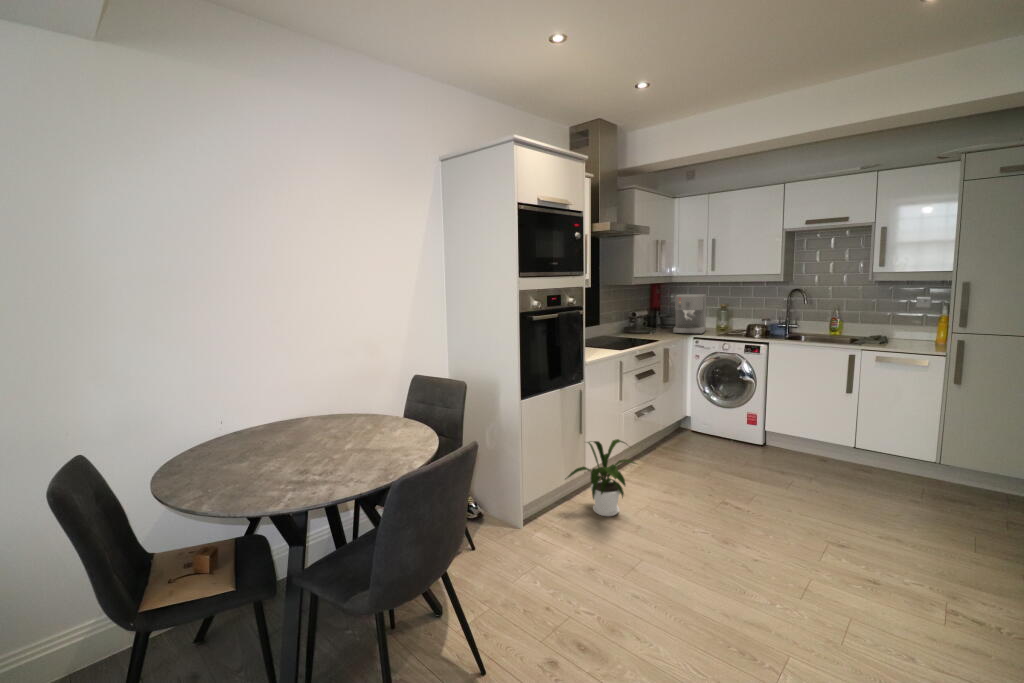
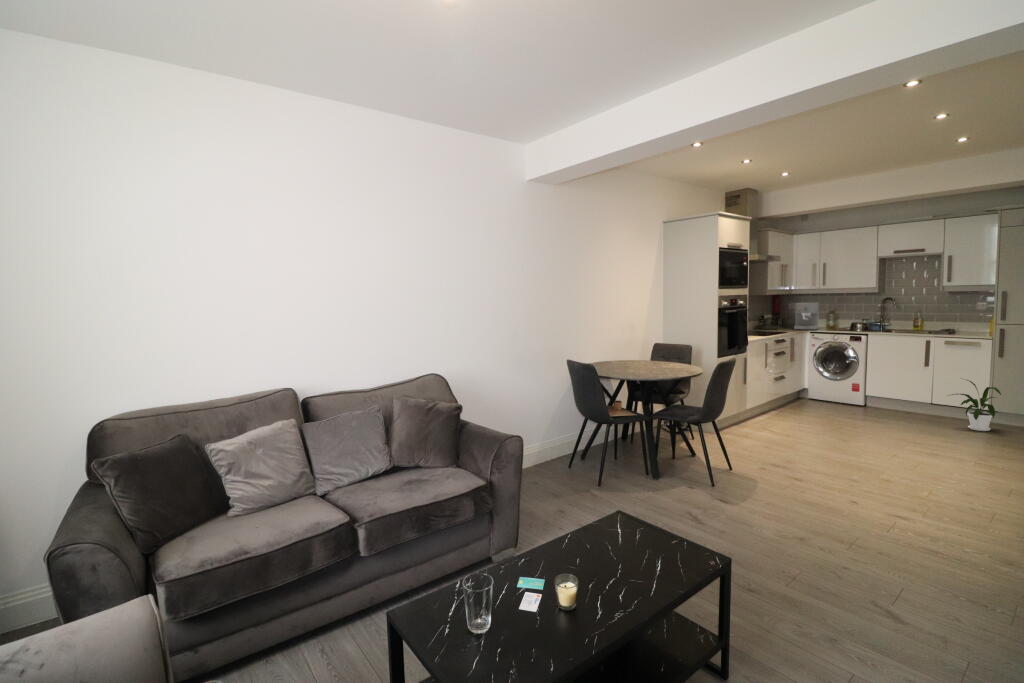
house plant: present [565,439,636,516] -> present [952,380,1001,431]

